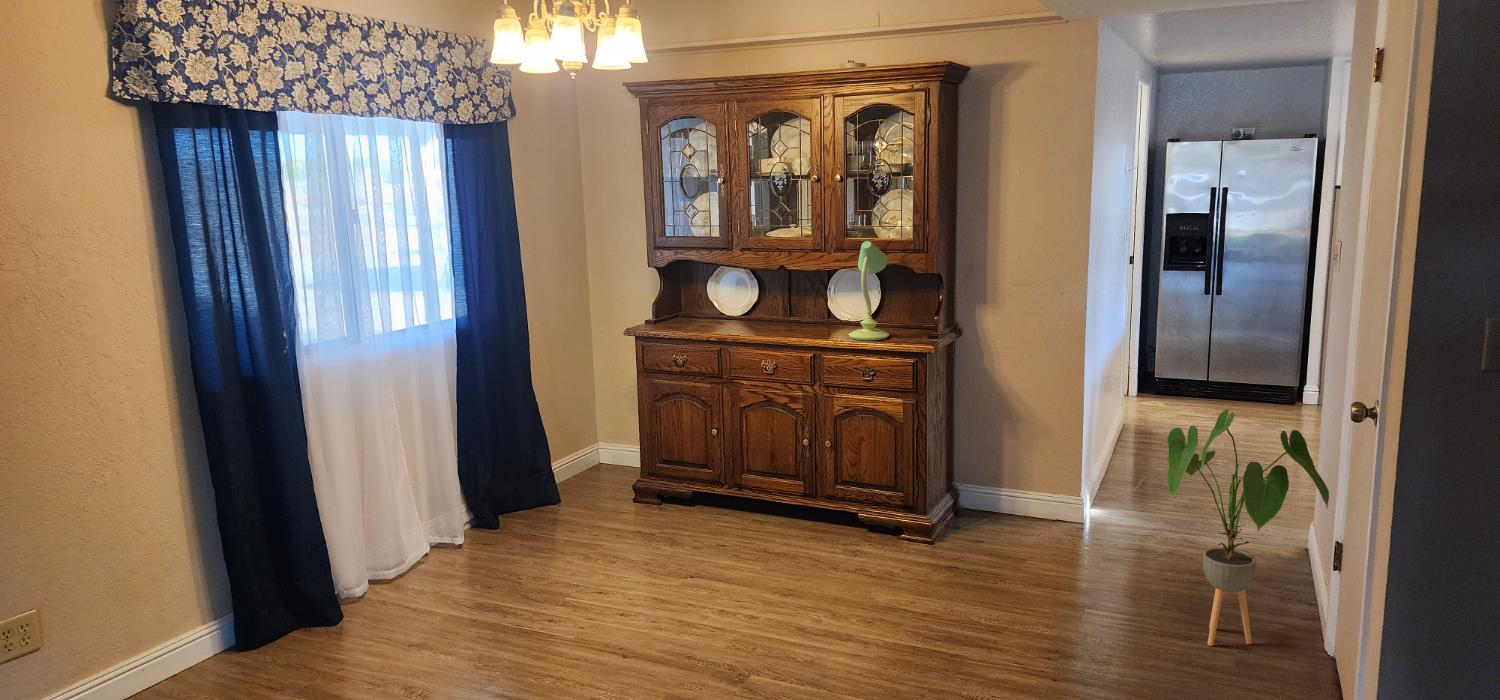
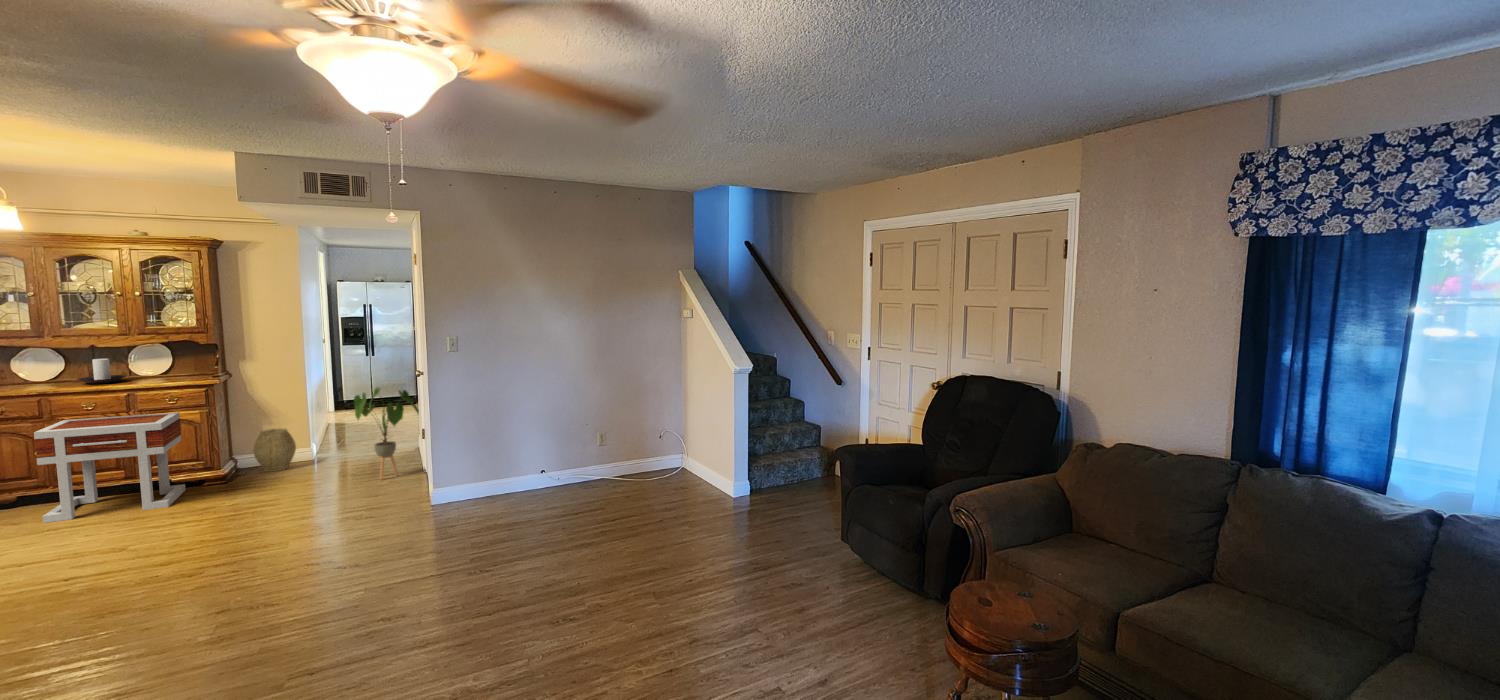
table lamp: present [849,241,889,340] -> none [154,329,184,382]
candle holder: none [765,287,821,331] -> present [78,358,126,384]
side table: none [693,387,874,578] -> present [34,412,185,523]
woven basket: none [981,448,1051,536] -> present [253,429,296,472]

